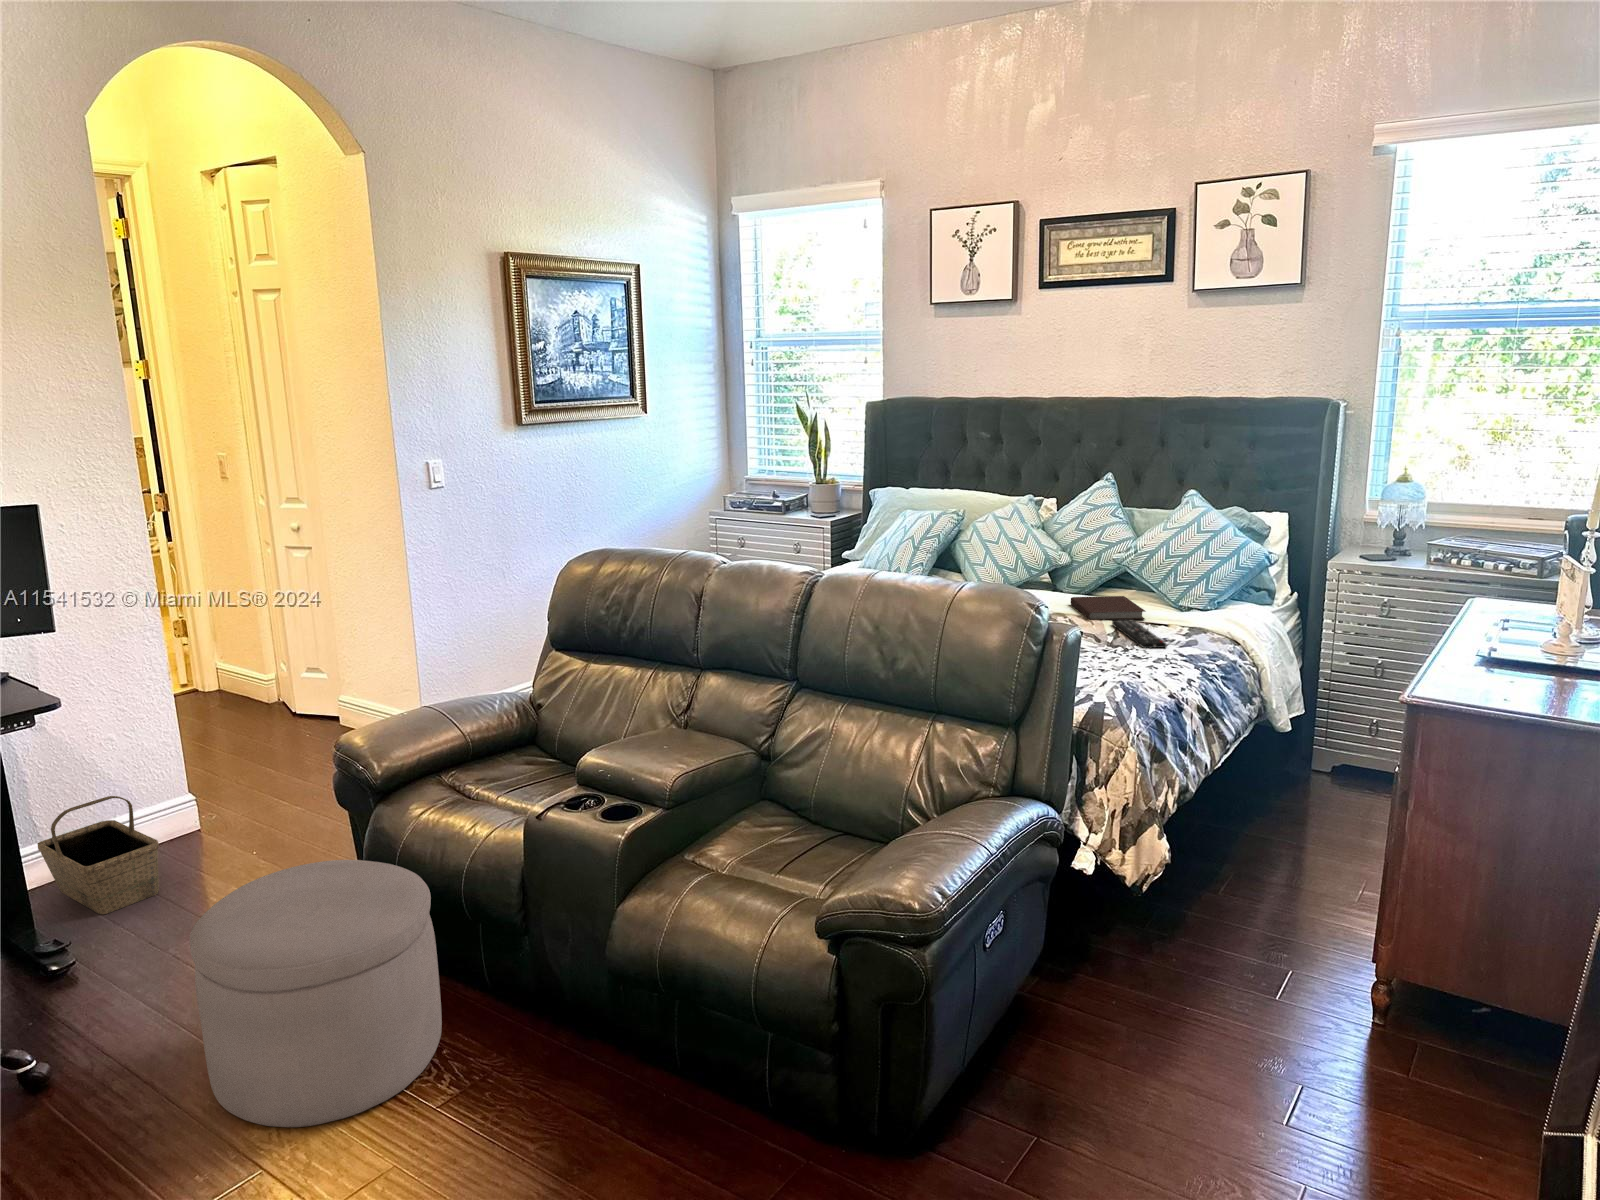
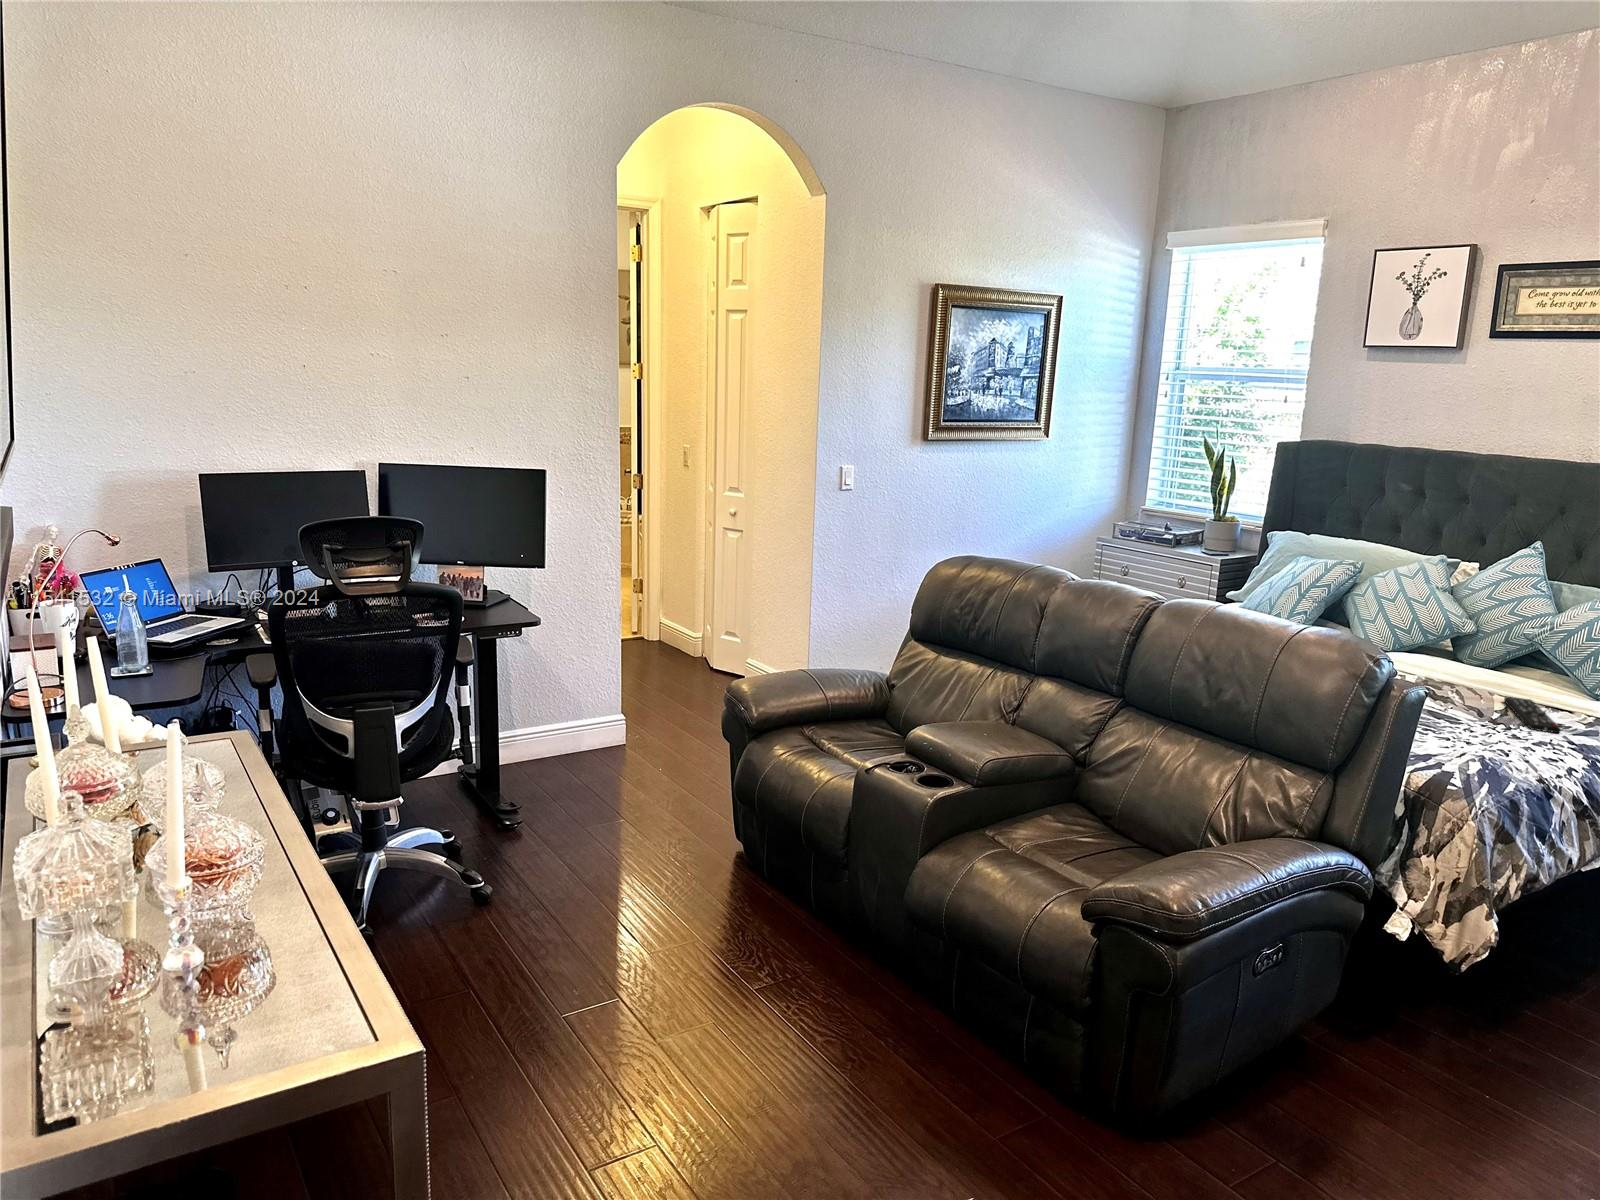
notebook: present [1071,596,1145,620] -> none [1464,667,1551,702]
basket: present [37,796,159,915] -> none [512,702,592,792]
ottoman: present [190,860,442,1127] -> none [594,776,774,980]

